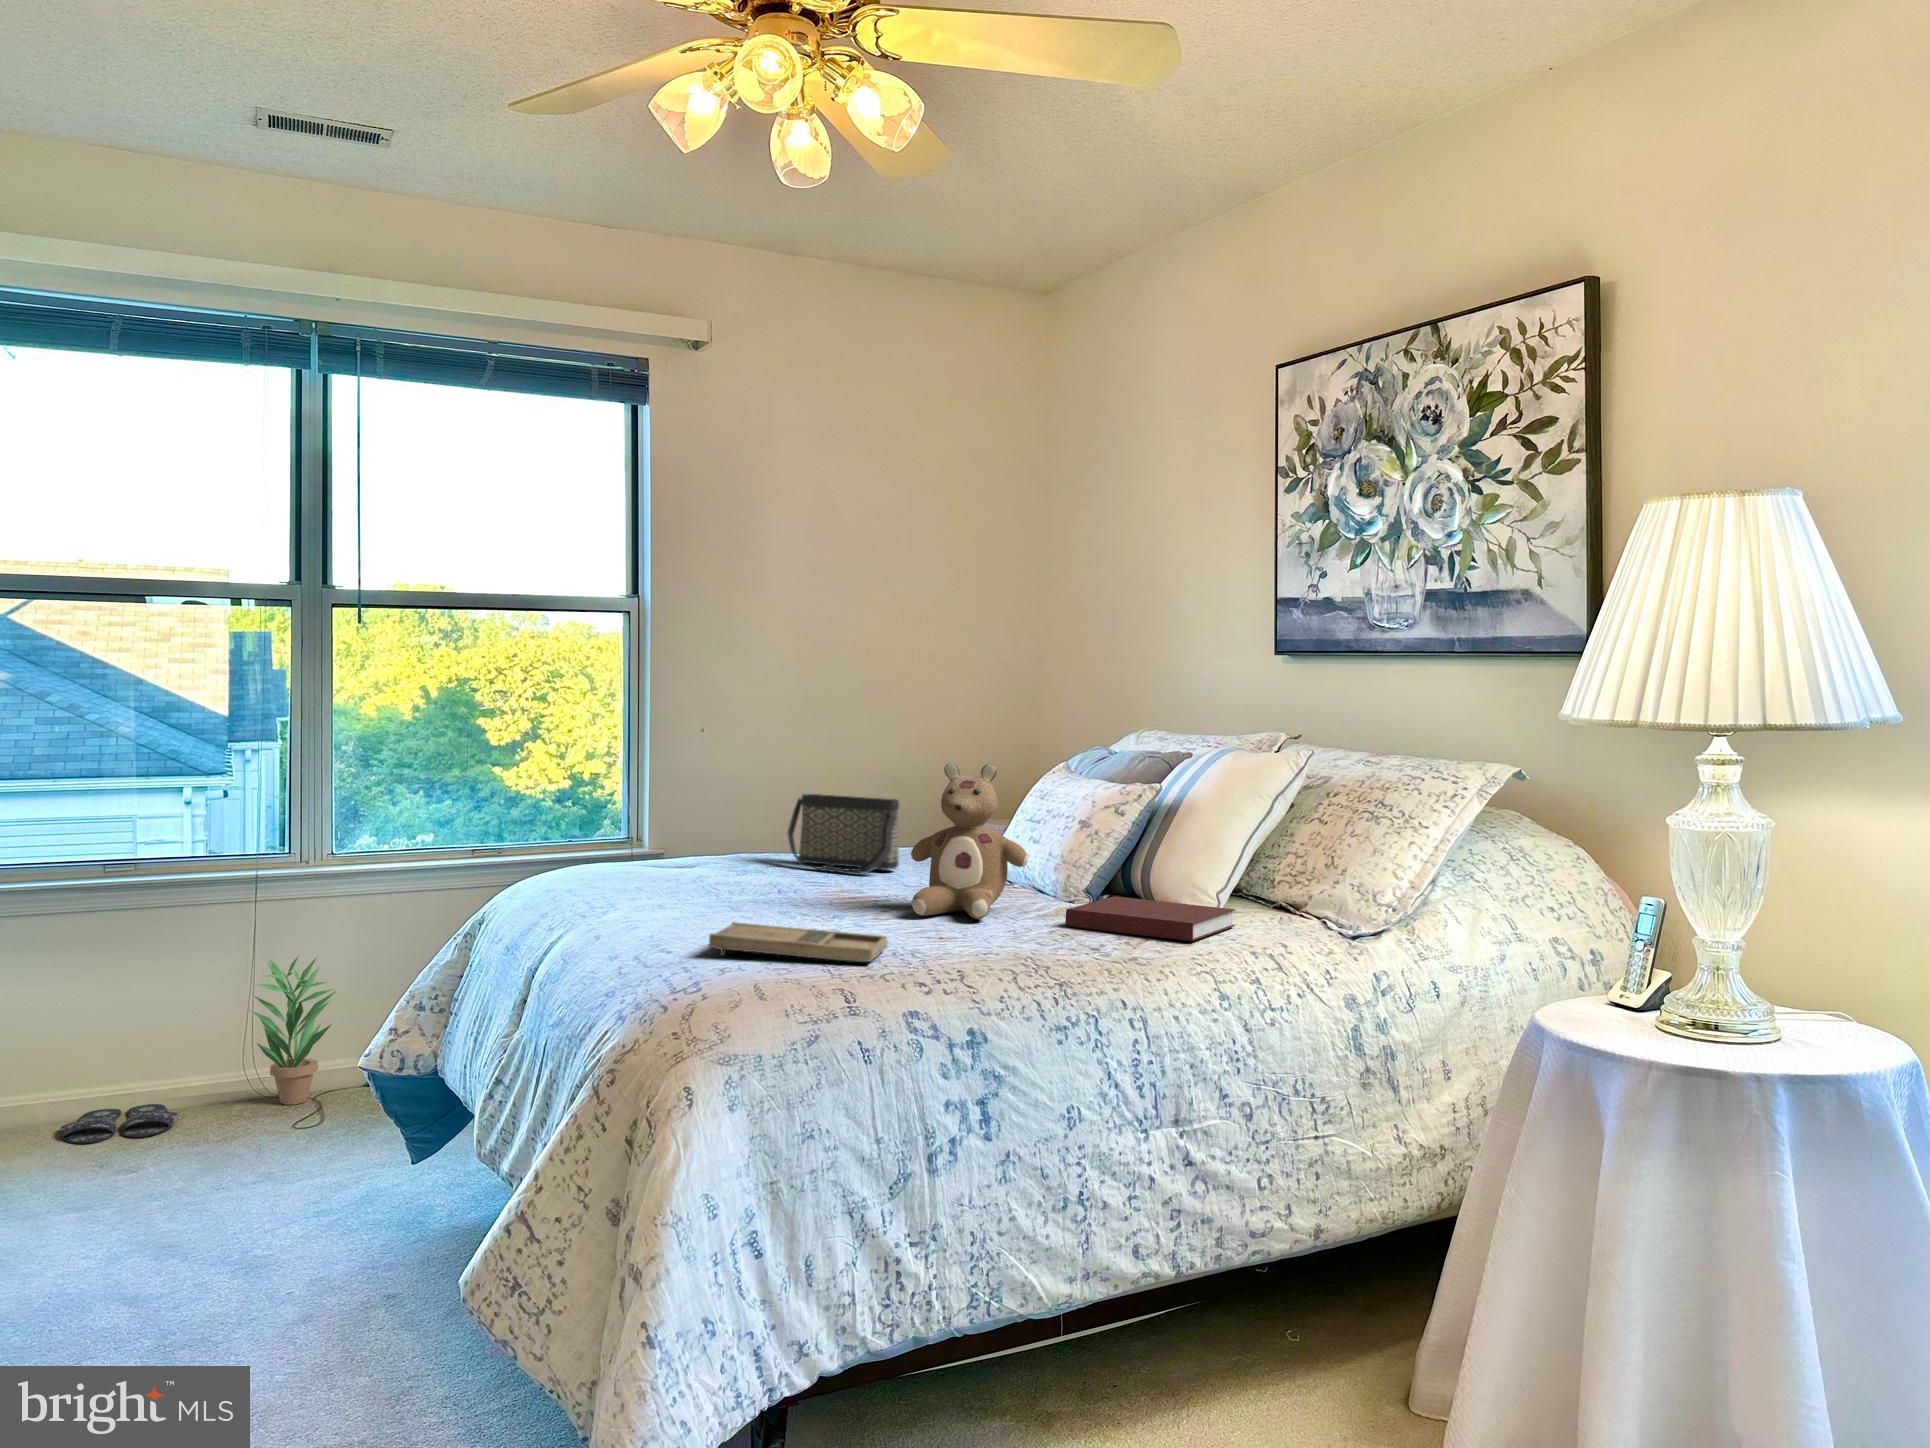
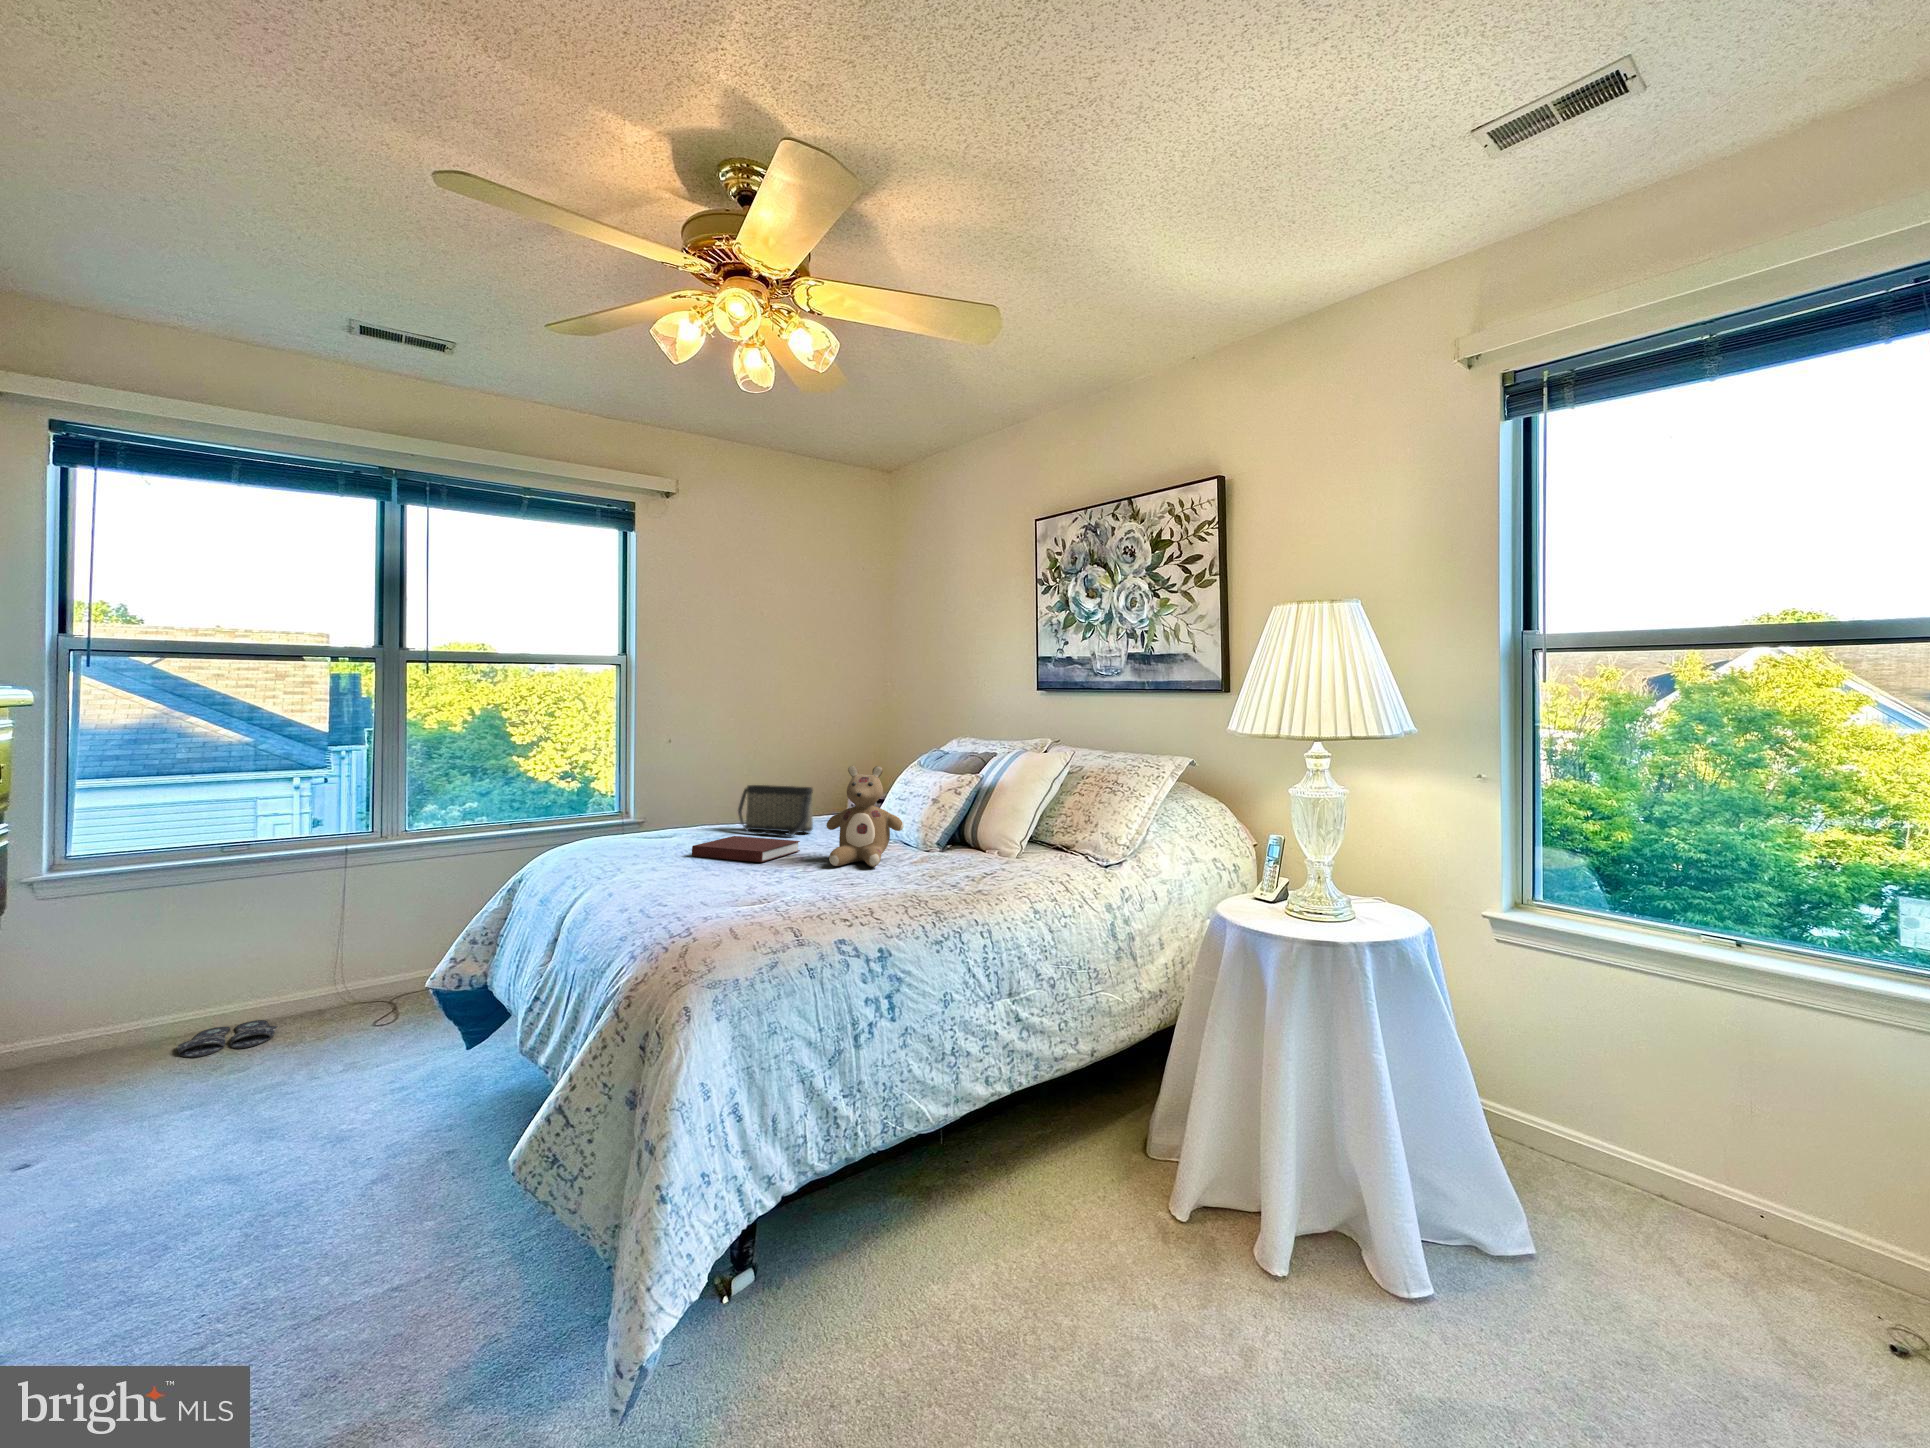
notebook: present [1066,896,1235,941] -> present [692,836,800,862]
tray: present [709,922,887,962] -> none [695,880,819,905]
potted plant: present [251,957,335,1105] -> none [336,906,407,1012]

